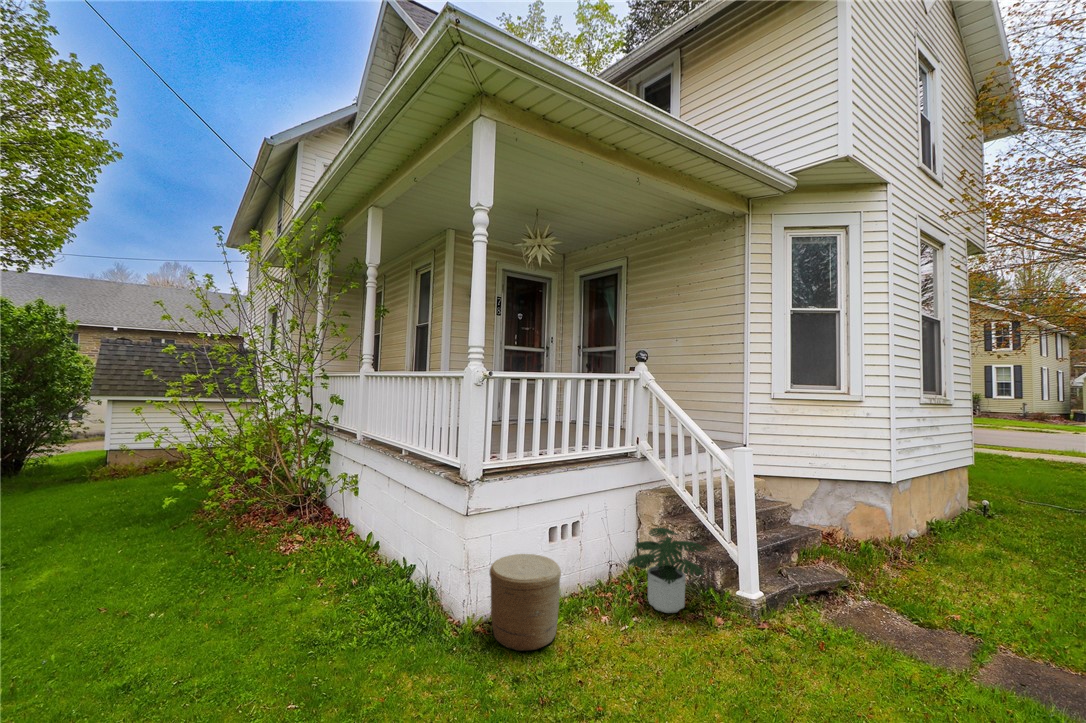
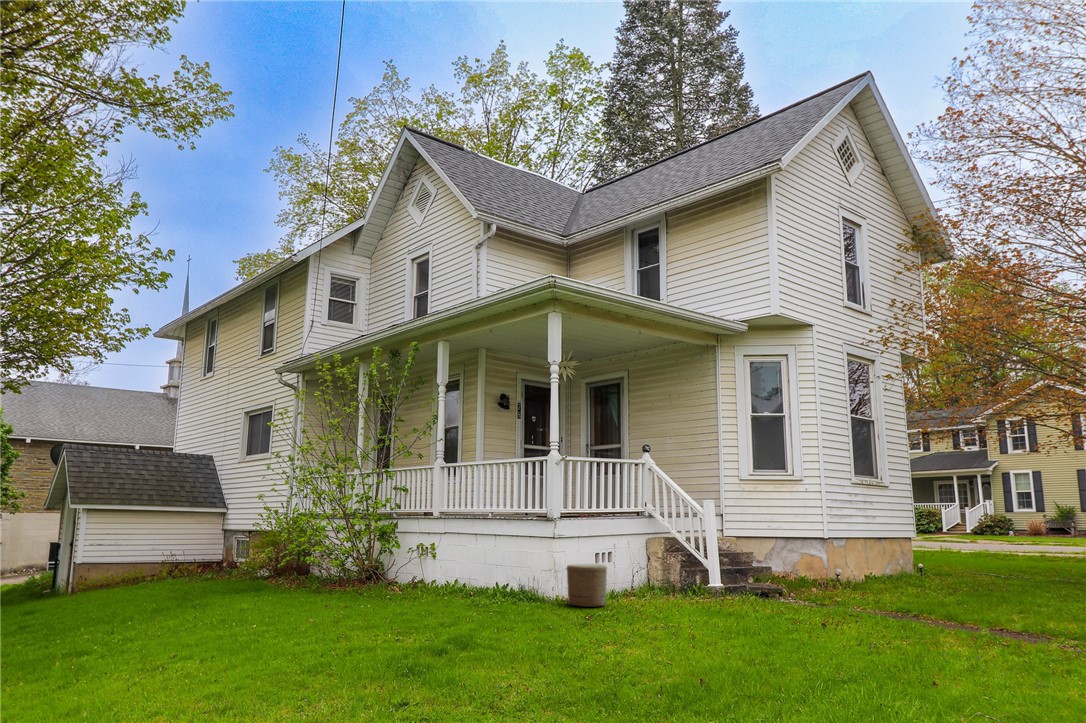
potted plant: present [628,528,707,613] -> none [643,555,690,600]

